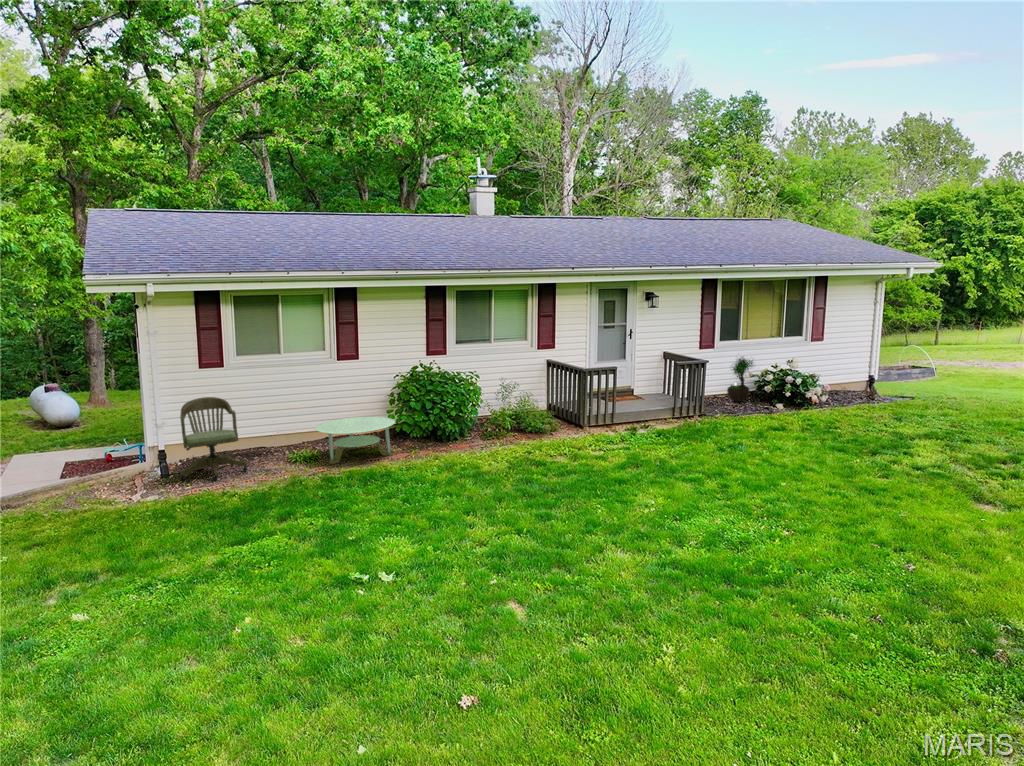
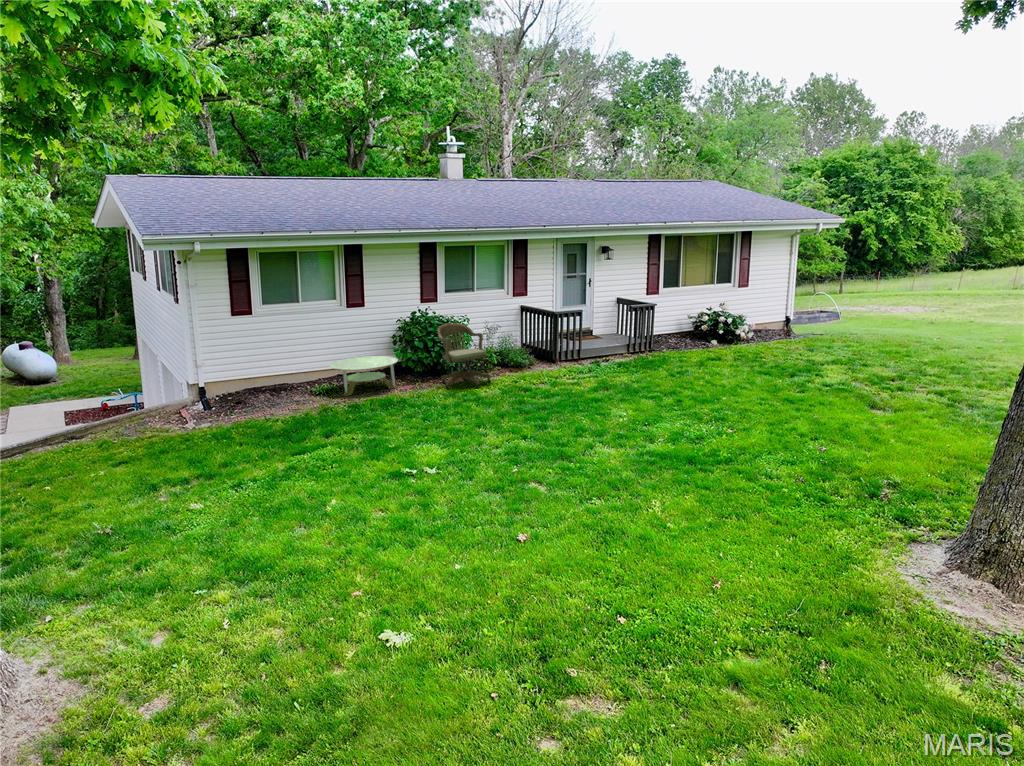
potted tree: present [727,357,753,402] -> none [671,298,696,340]
chair: present [180,397,247,481] -> present [438,323,491,389]

